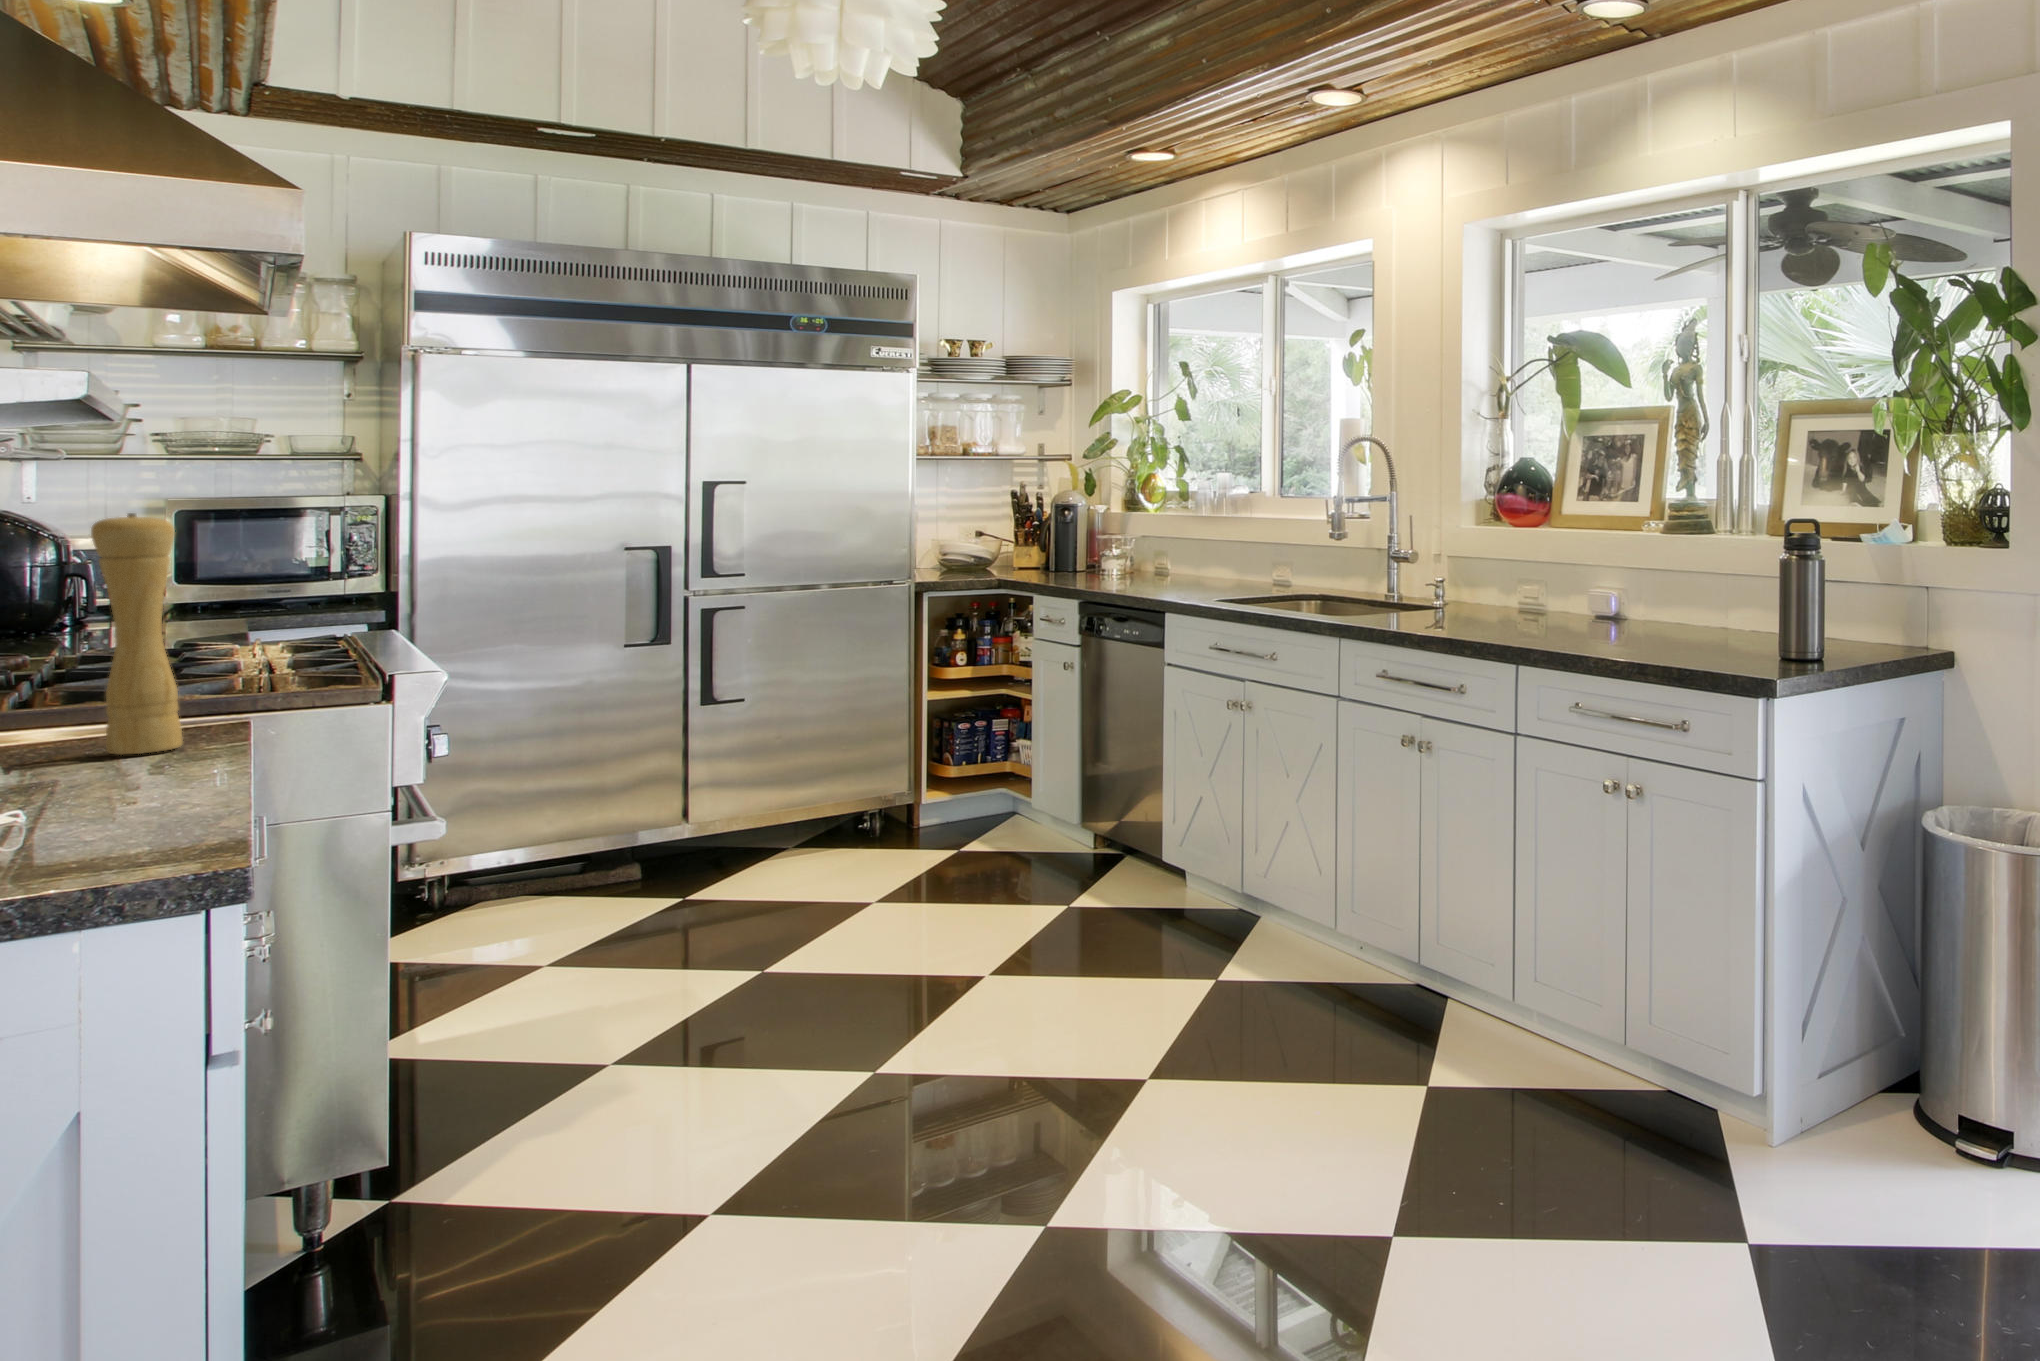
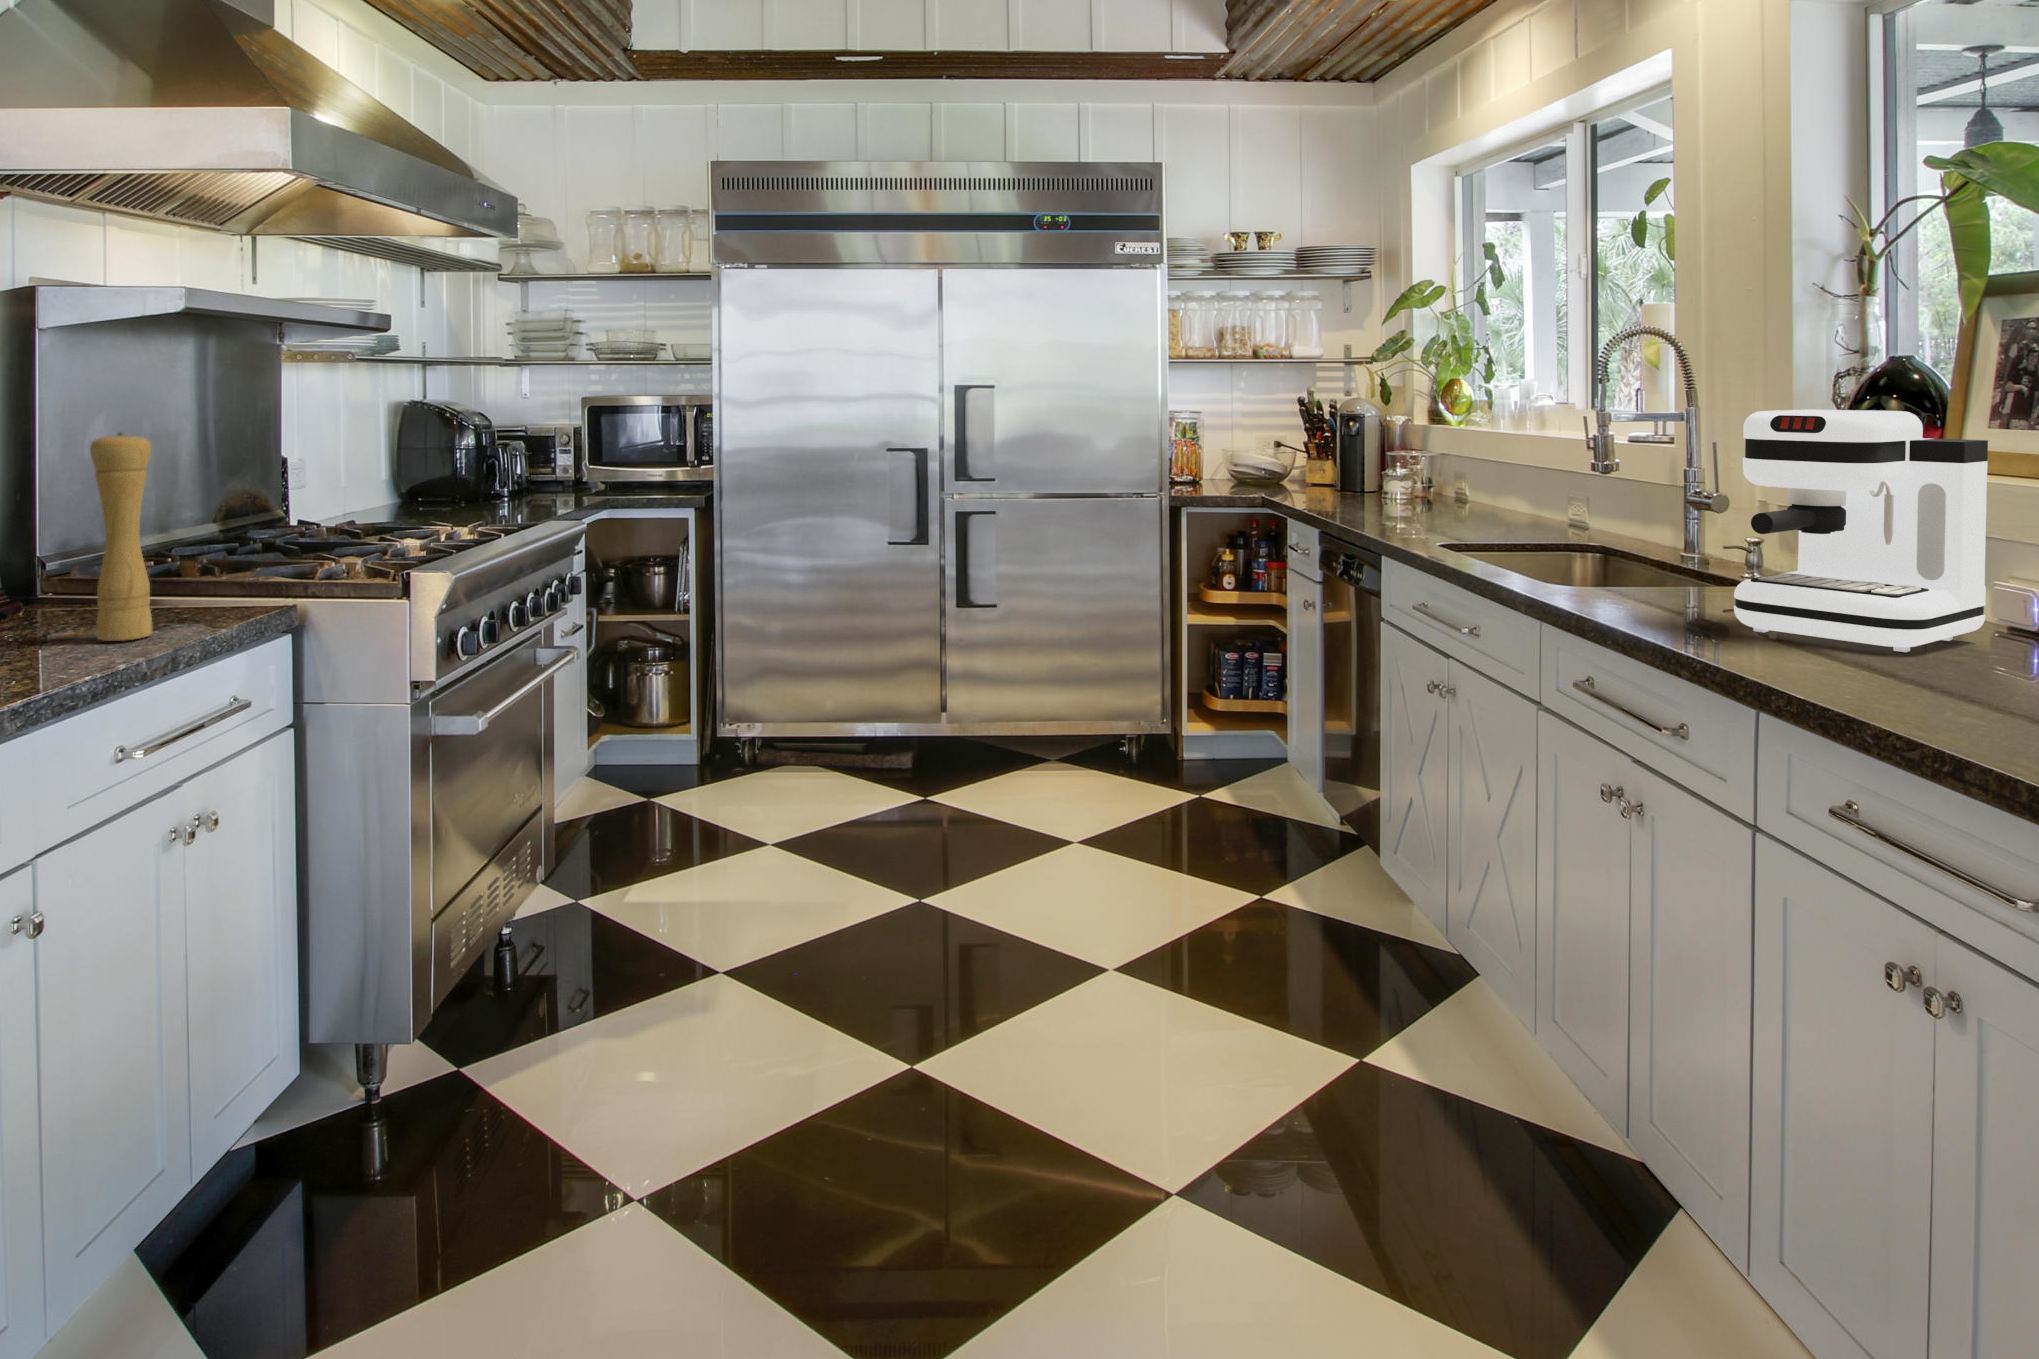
coffee maker: none [1491,491,1604,626] -> present [1734,410,1988,652]

